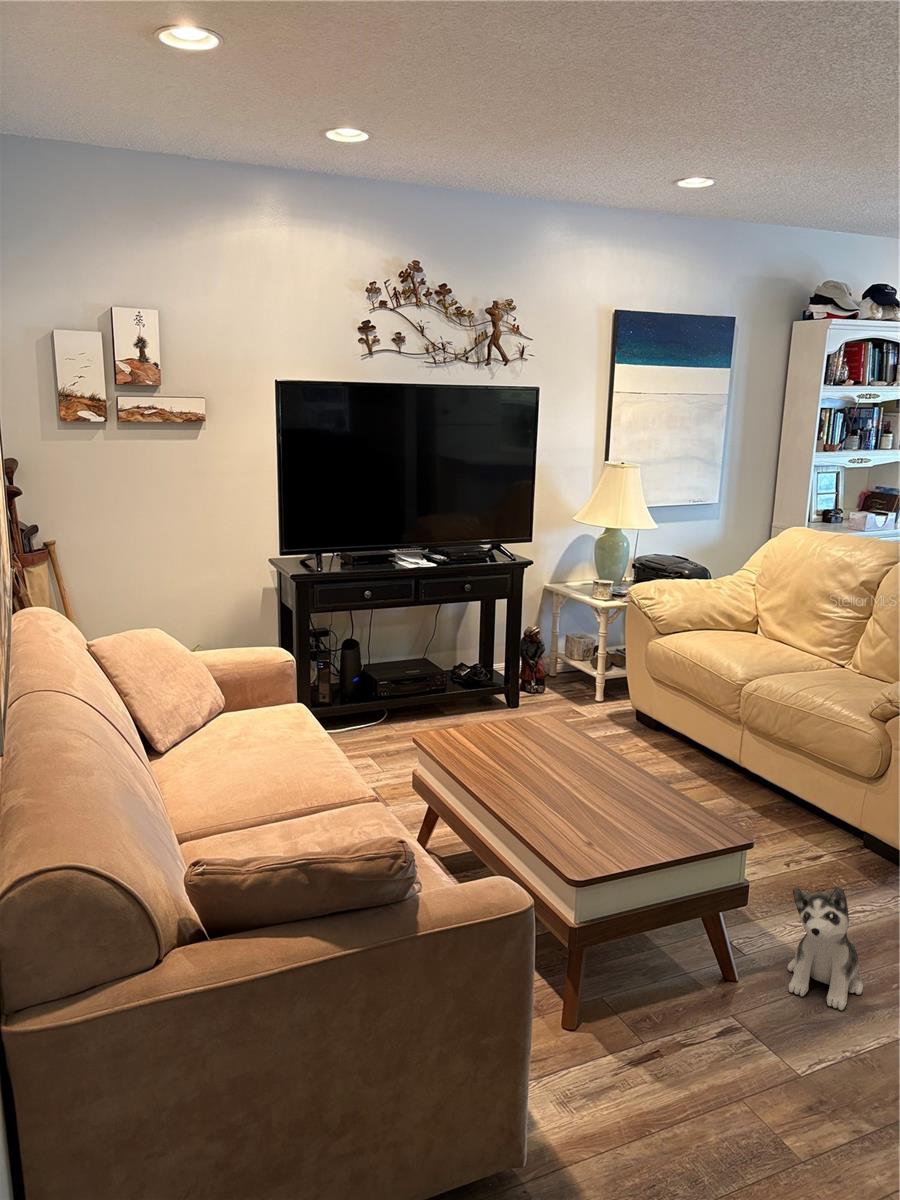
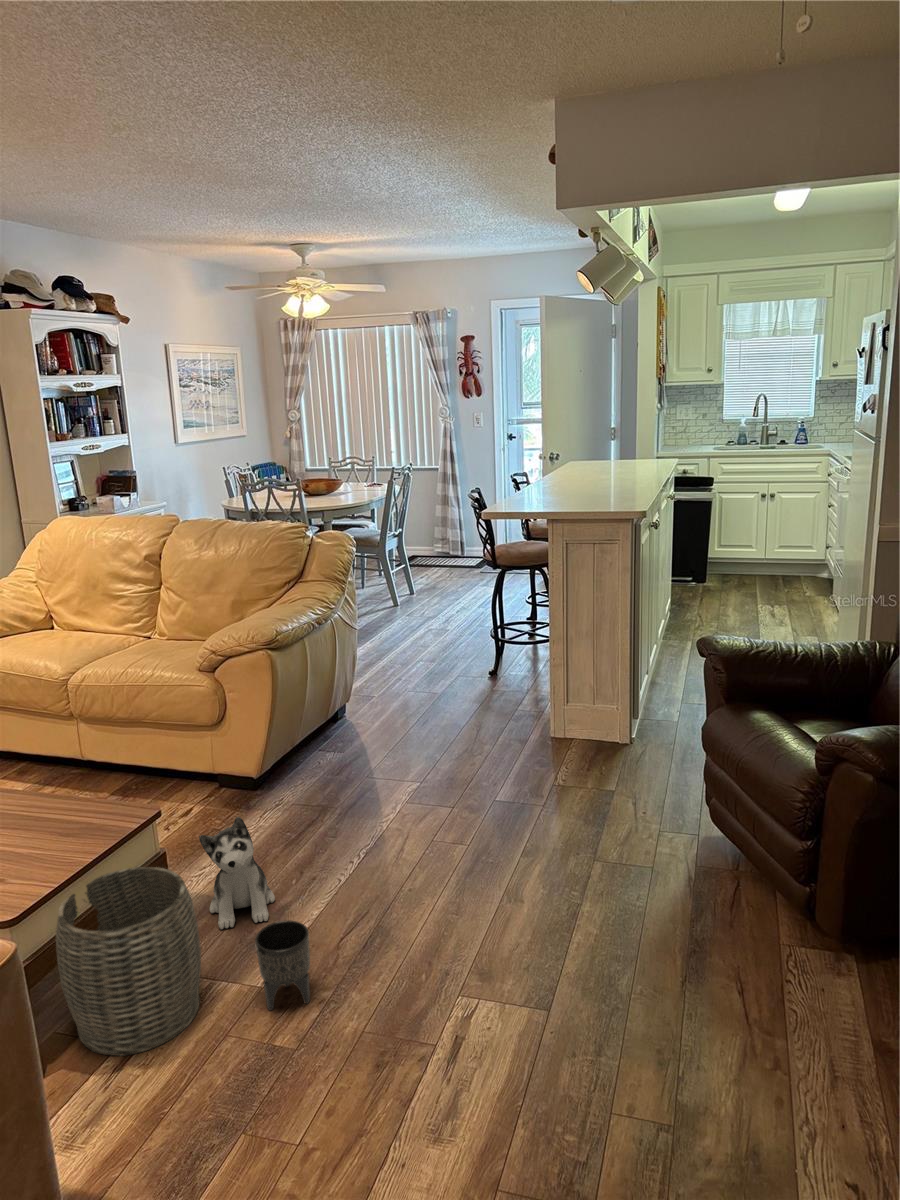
woven basket: none [614,880,751,1069] -> present [56,867,201,1056]
planter: none [795,1015,864,1125] -> present [255,920,310,1010]

